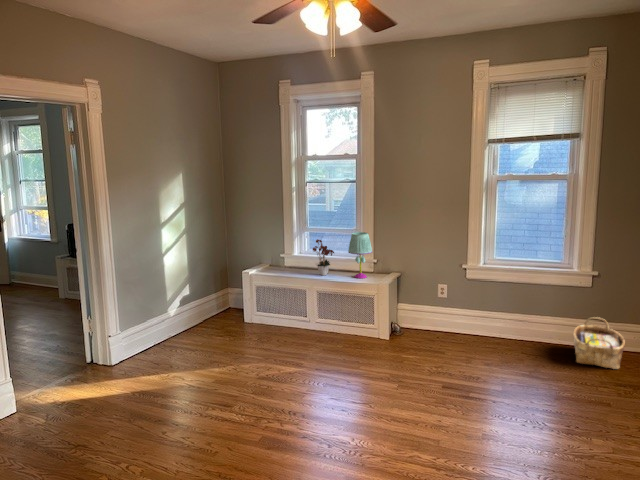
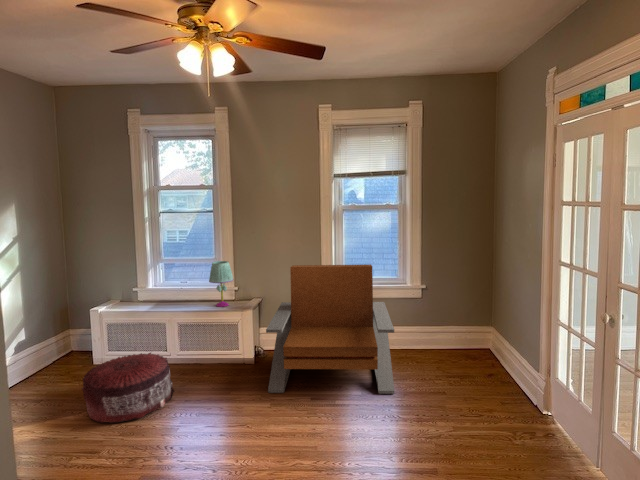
flower arrangement: present [313,239,334,275] -> none [169,269,196,307]
lounge chair: none [398,240,542,390] -> present [266,265,395,394]
pouf: none [232,315,310,372] -> present [82,353,175,423]
woven basket: present [573,317,625,369] -> none [411,323,451,365]

